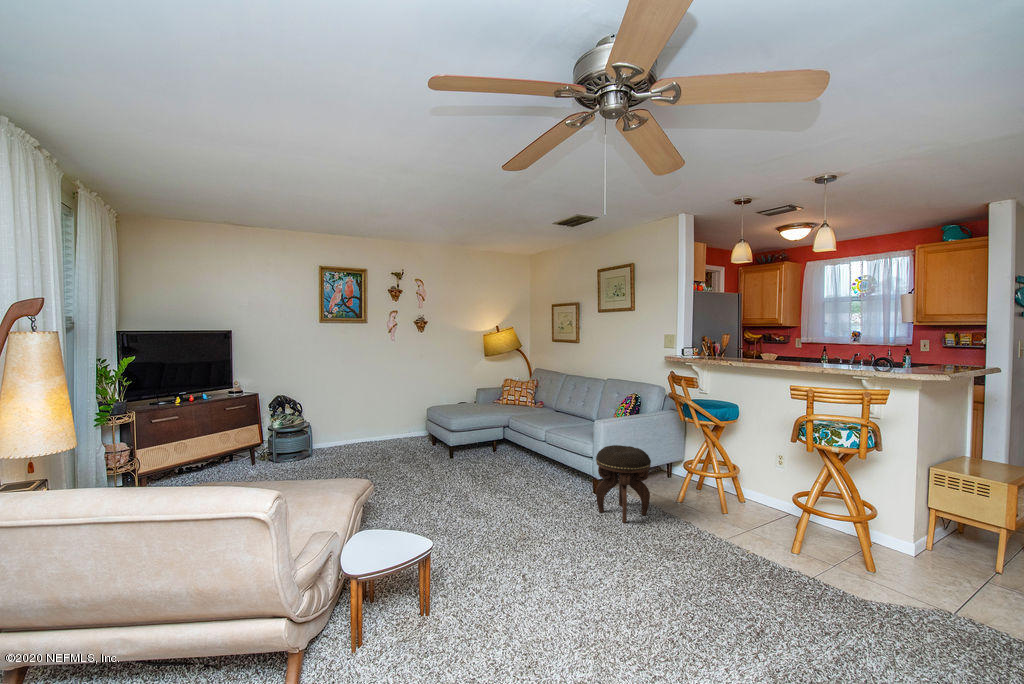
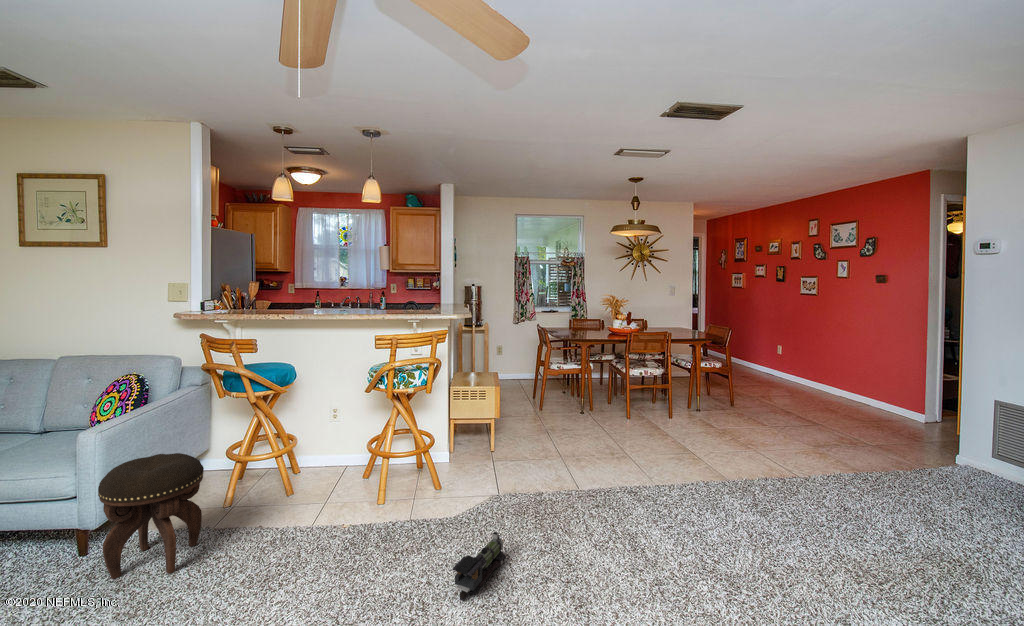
toy train: none [794,611,895,661] -> present [453,527,506,601]

